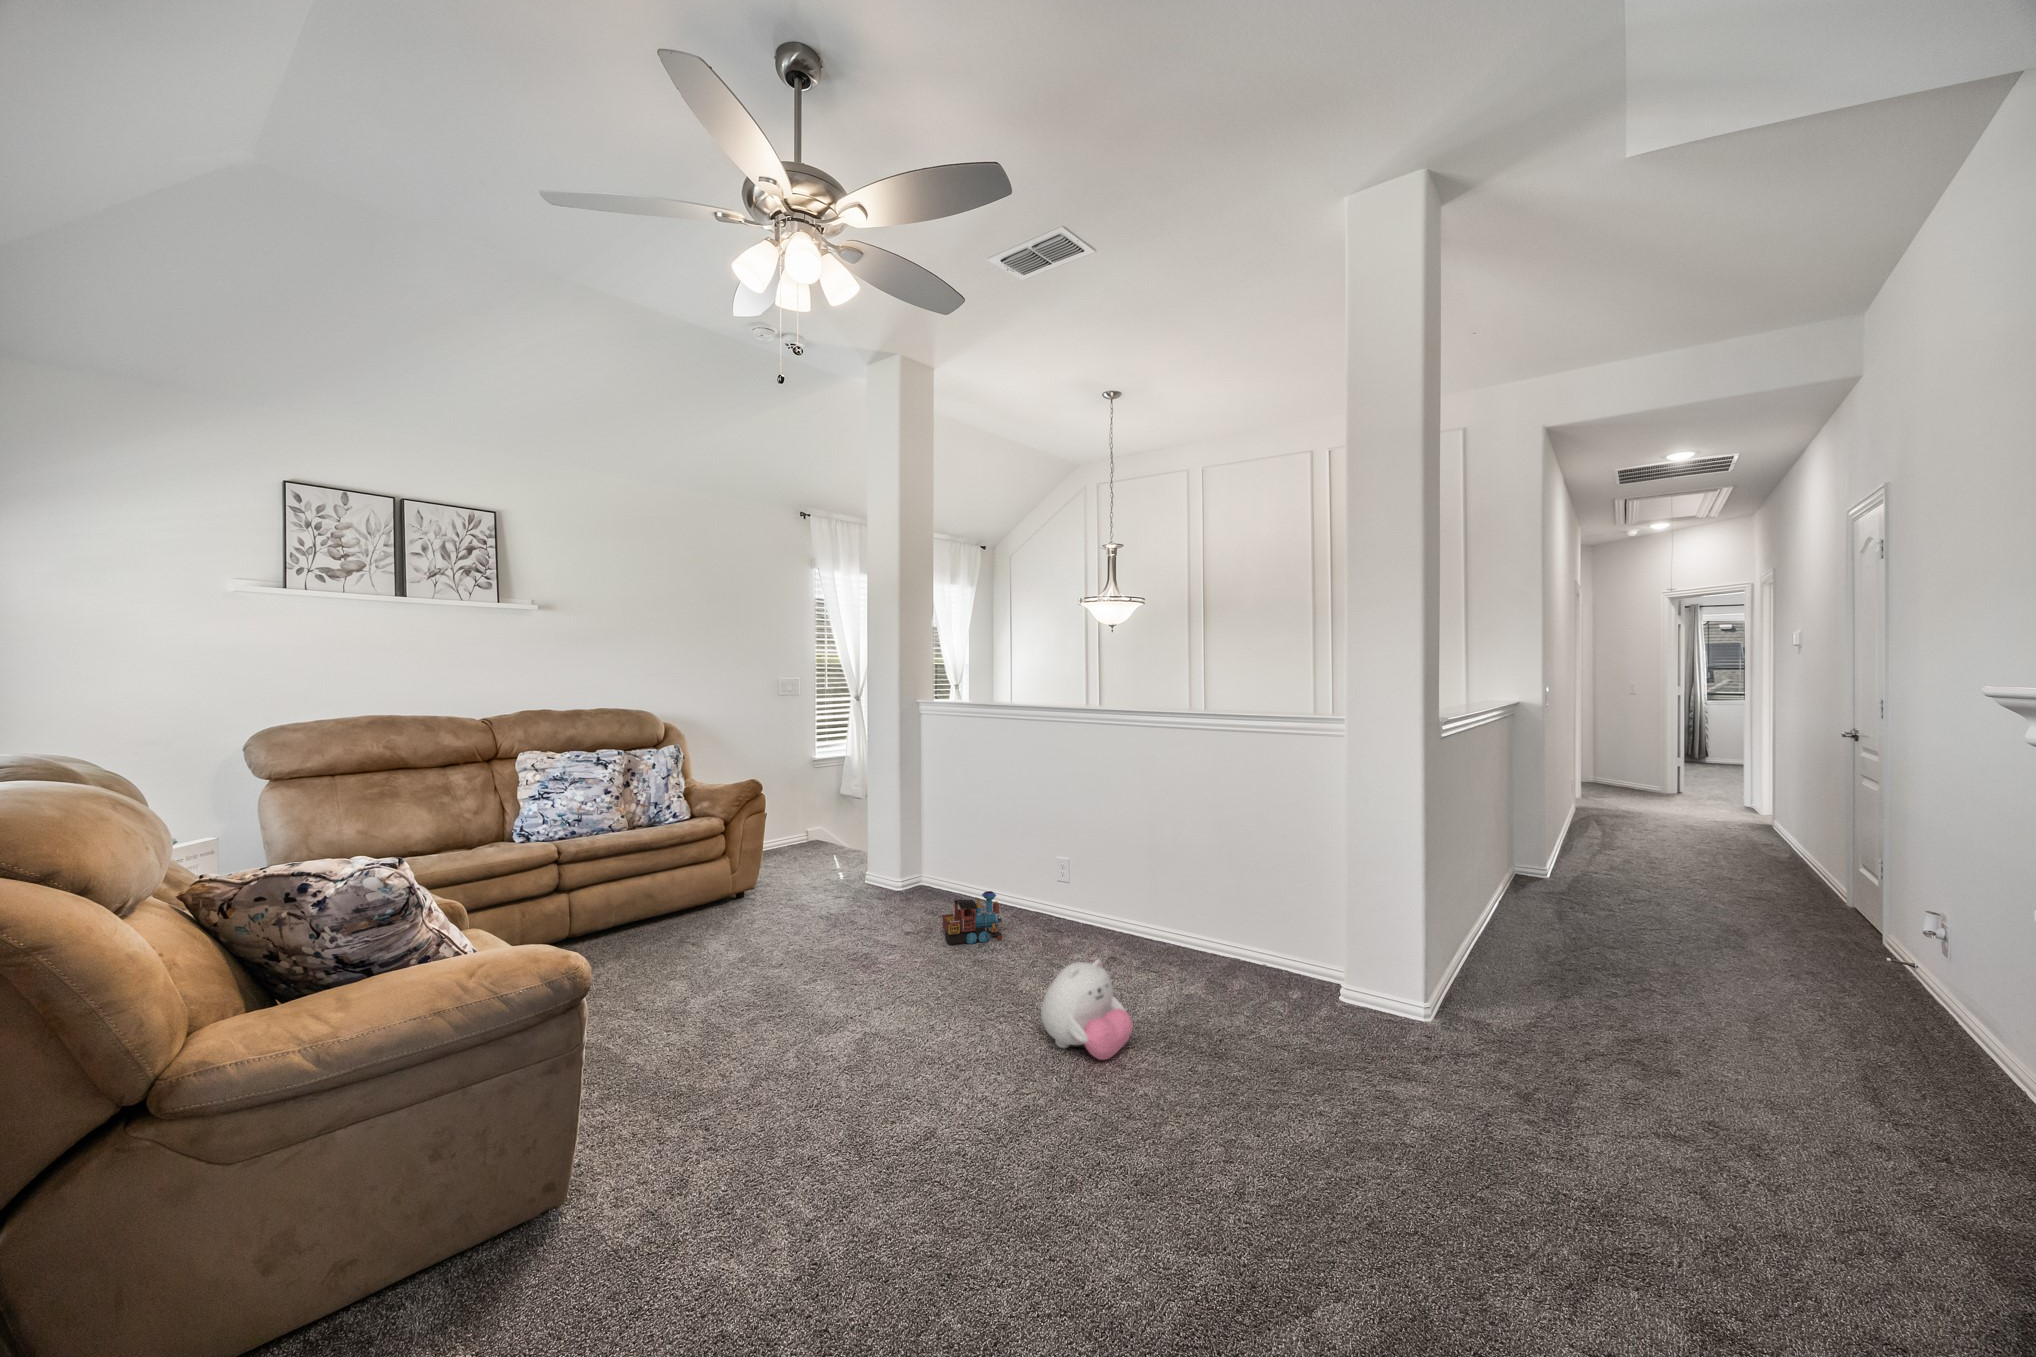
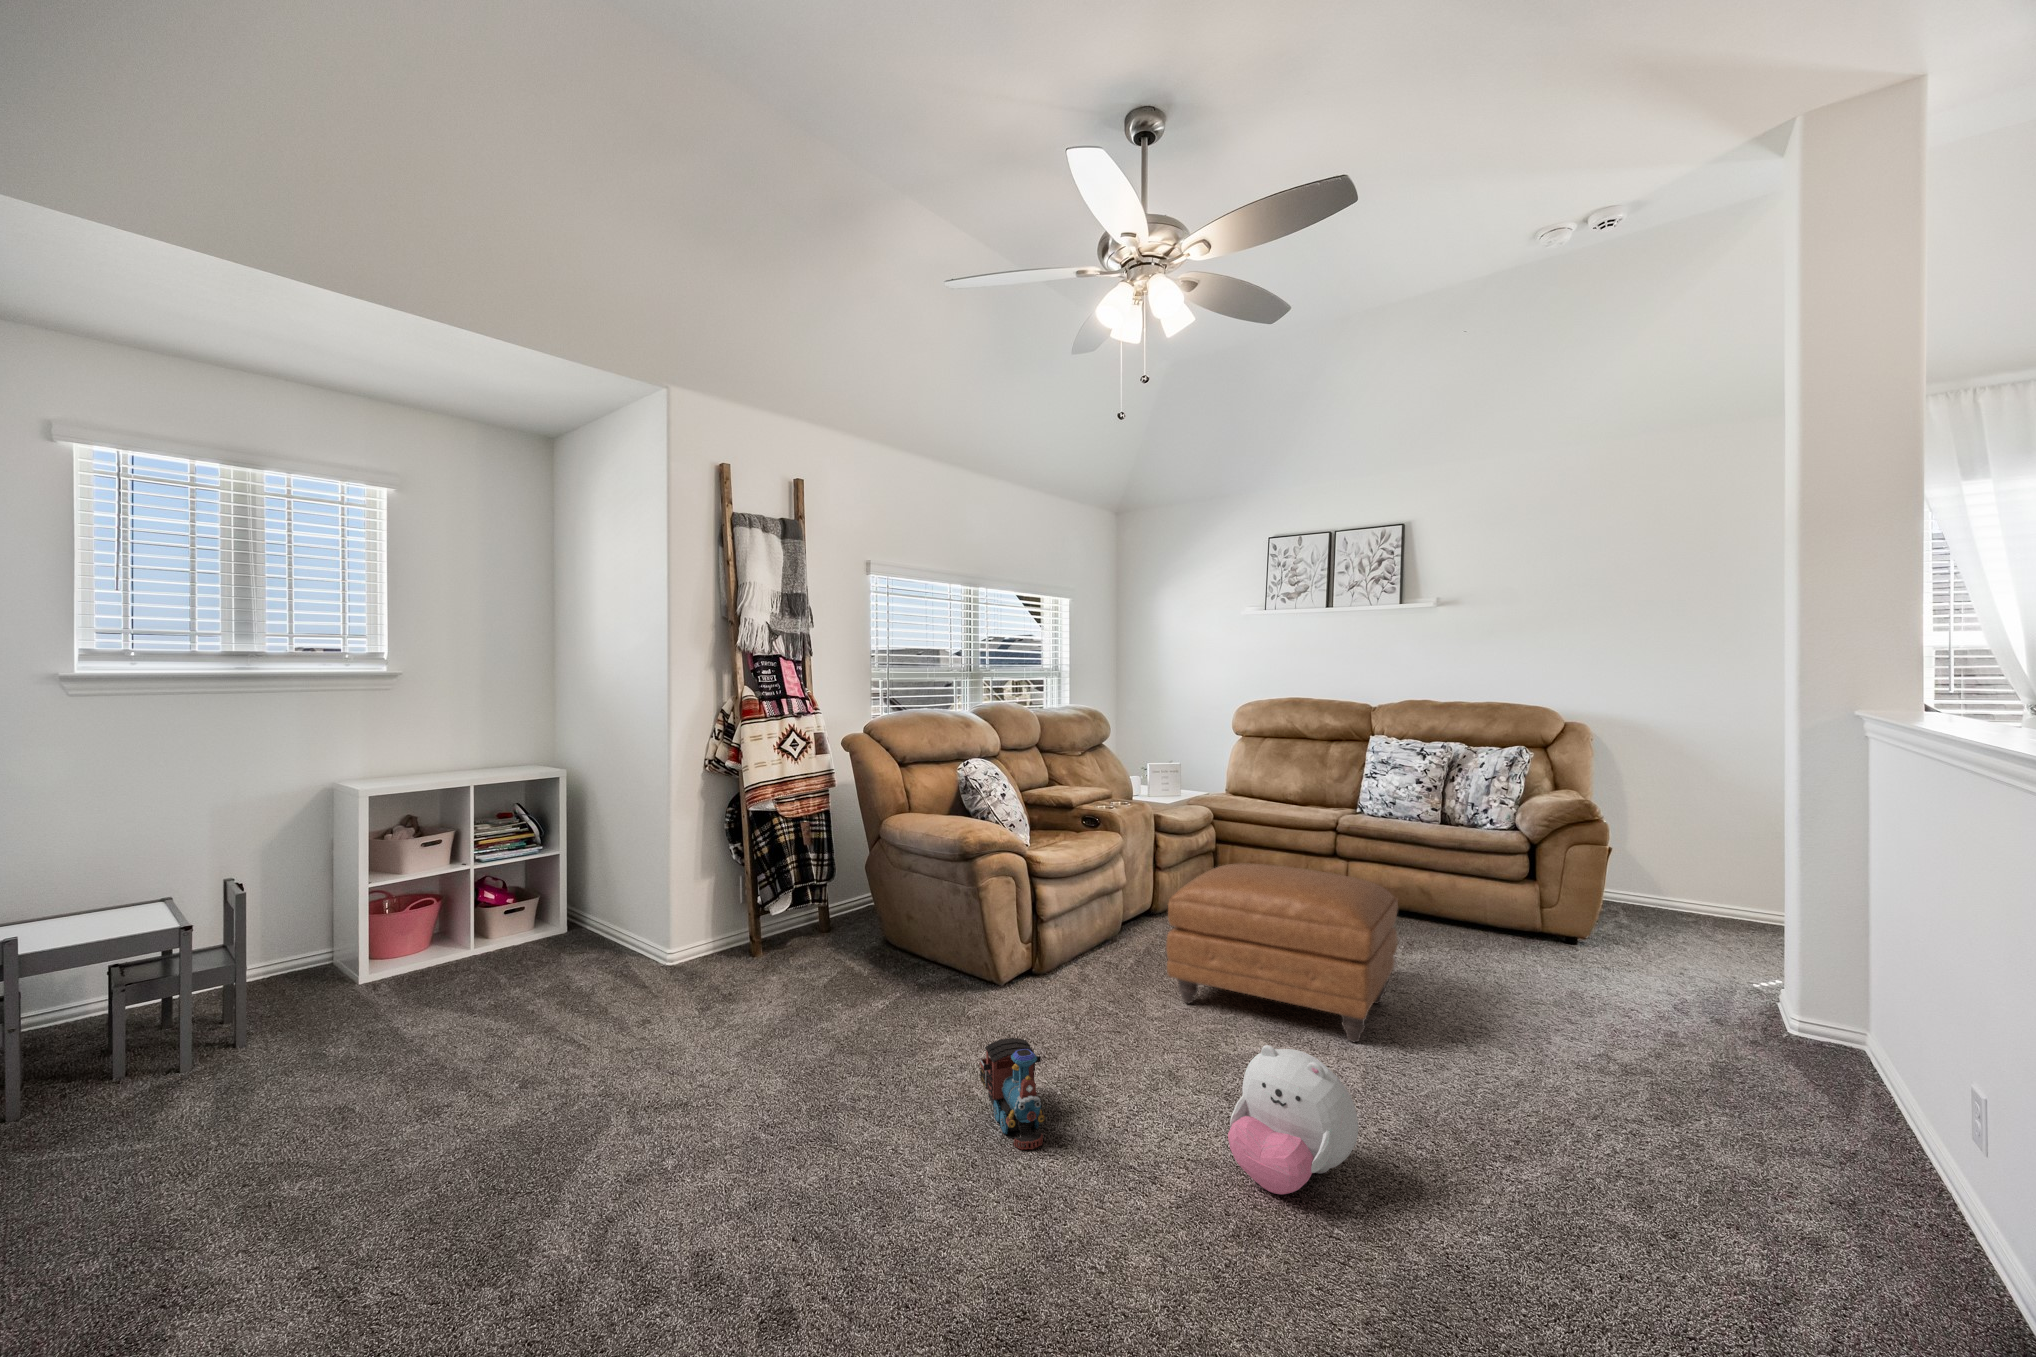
ottoman: none [673,872,911,1057] -> present [1166,863,1398,1043]
toy train: present [942,891,1003,945] -> present [980,1038,1045,1149]

